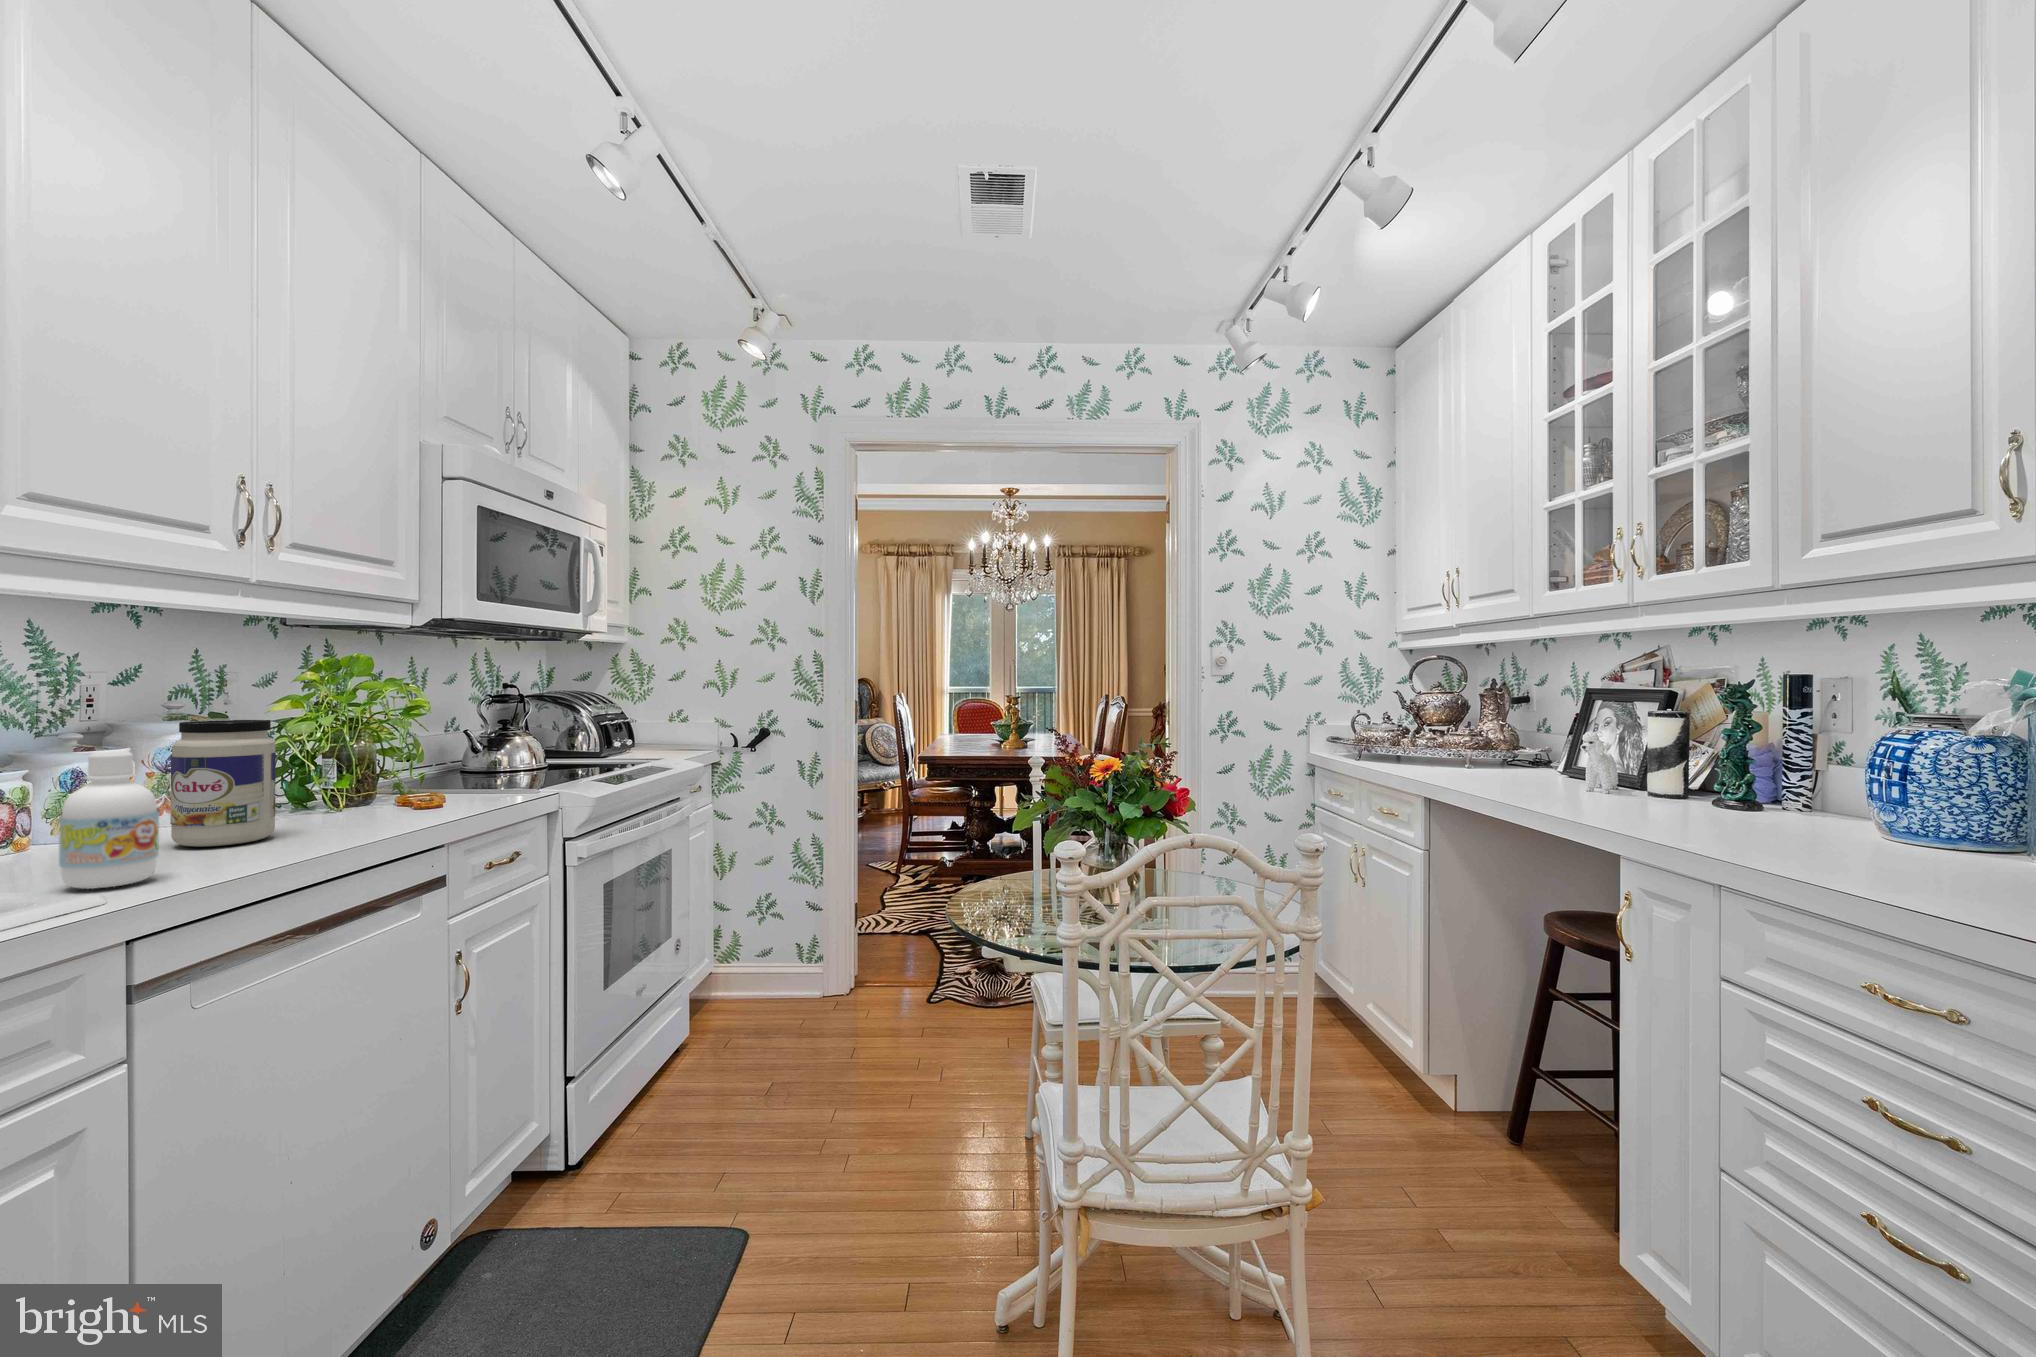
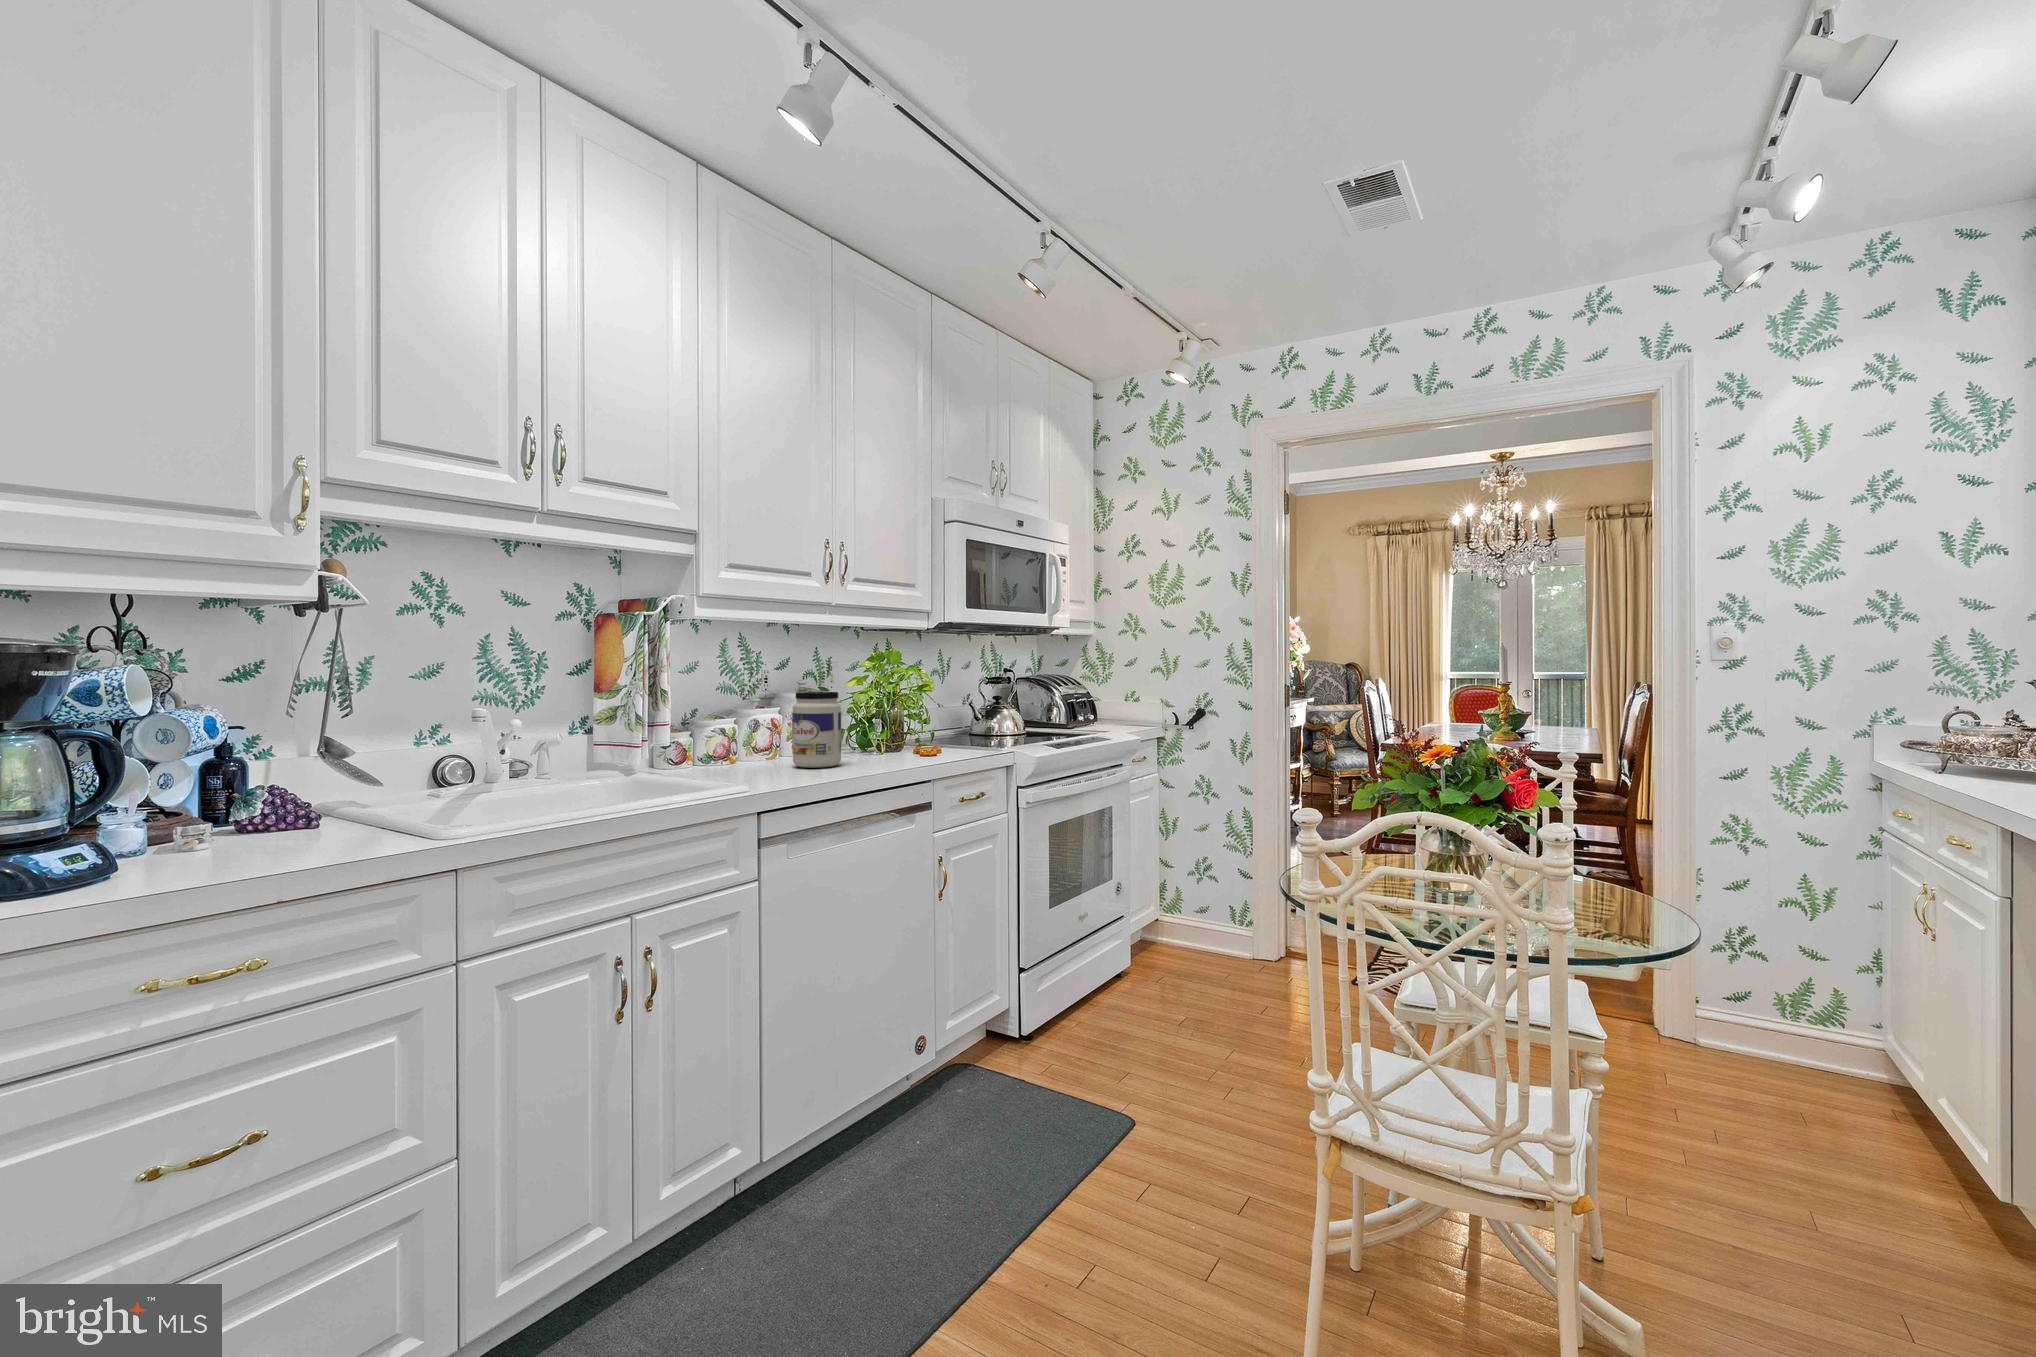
bottle: present [59,750,159,889] -> none [741,707,781,783]

